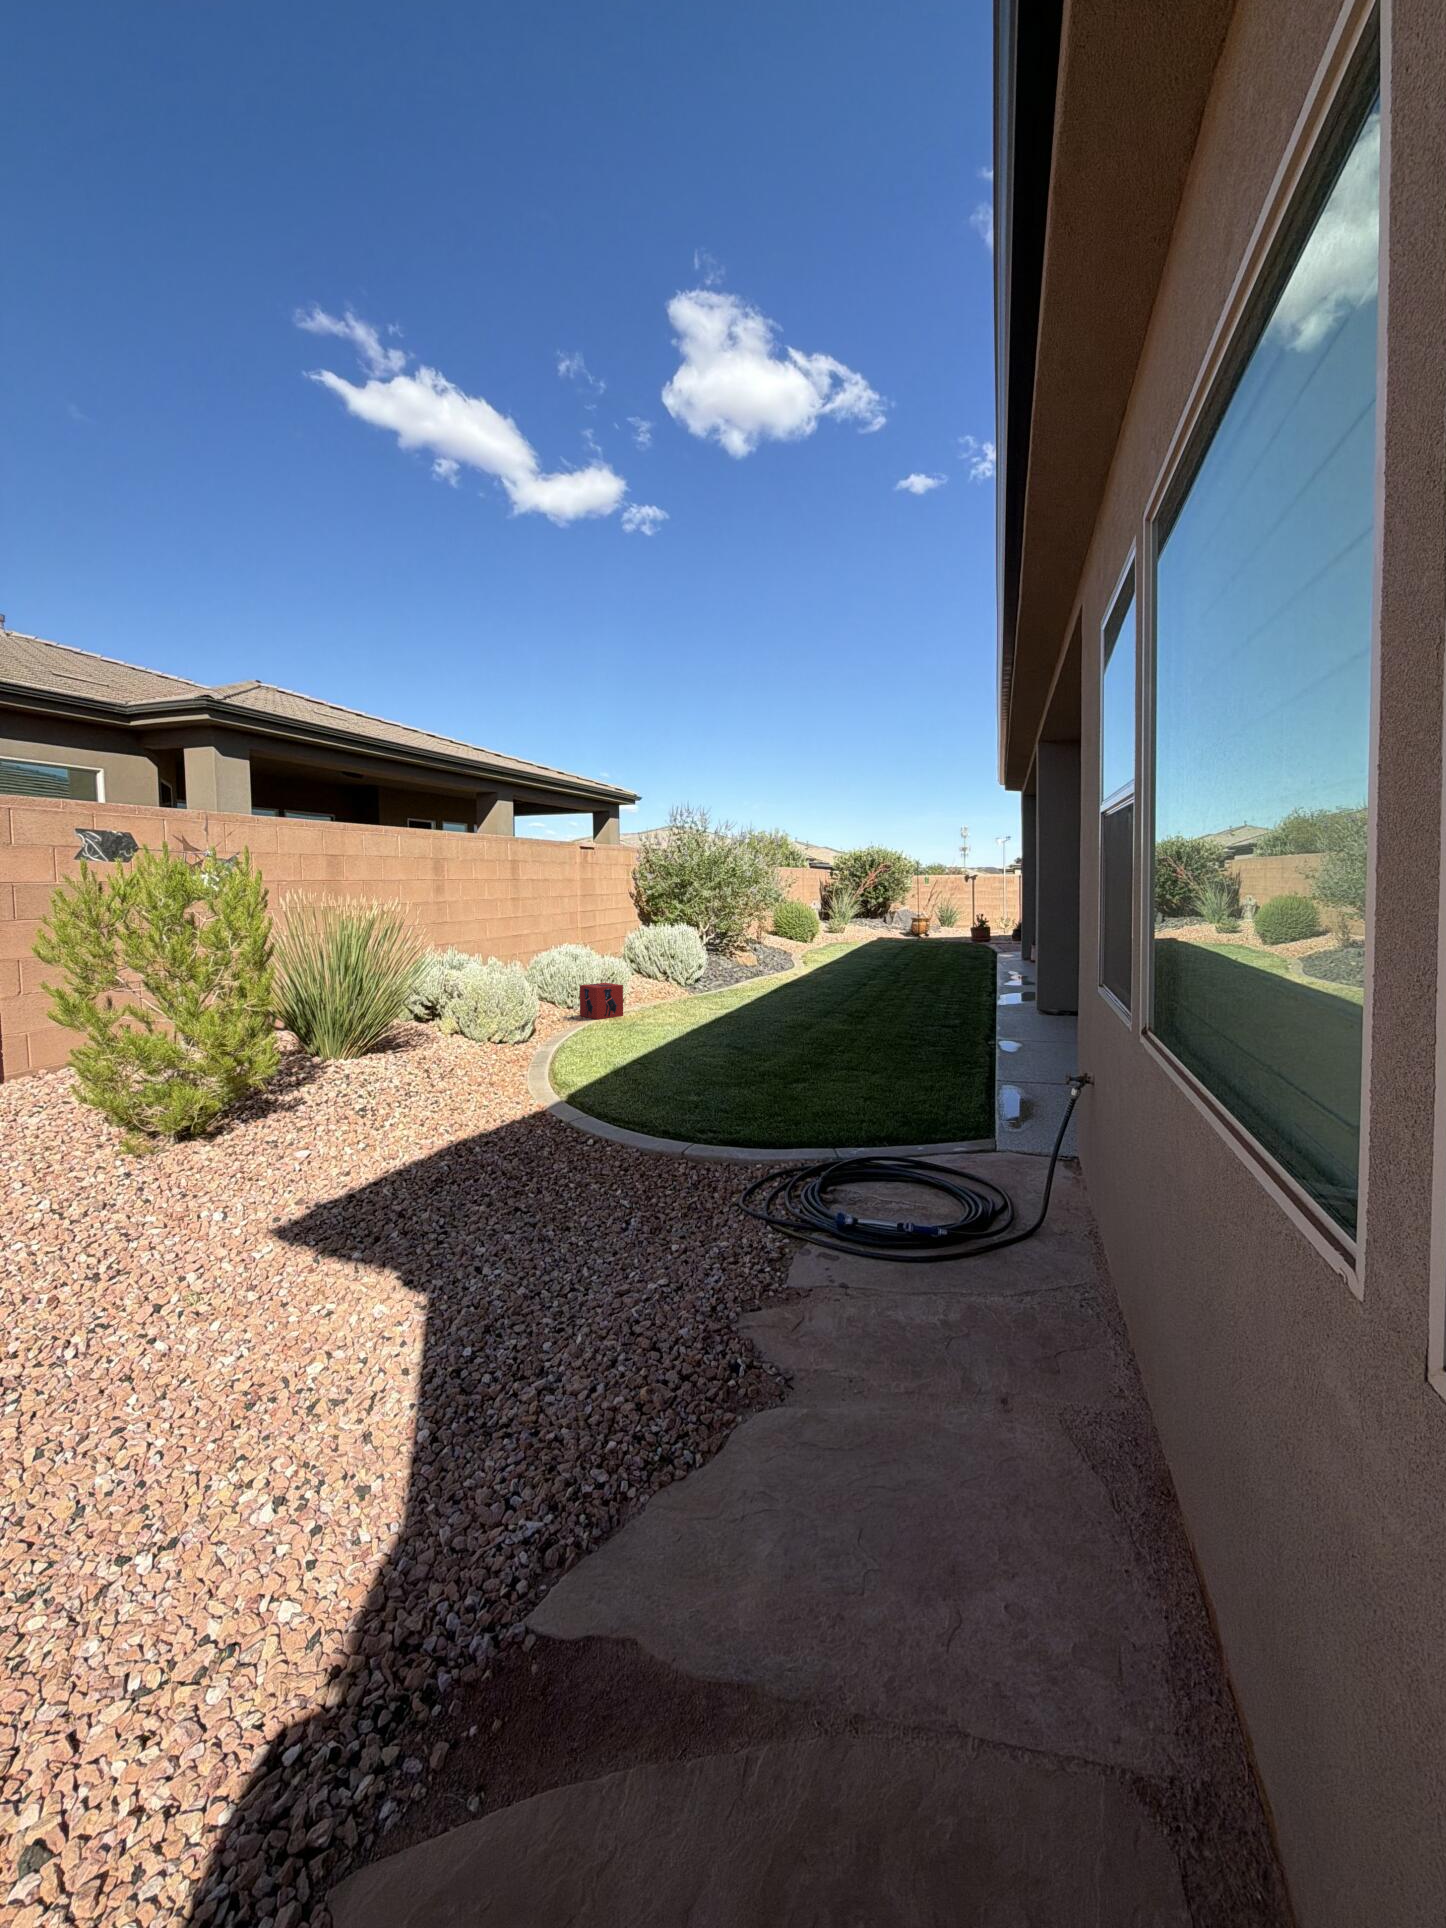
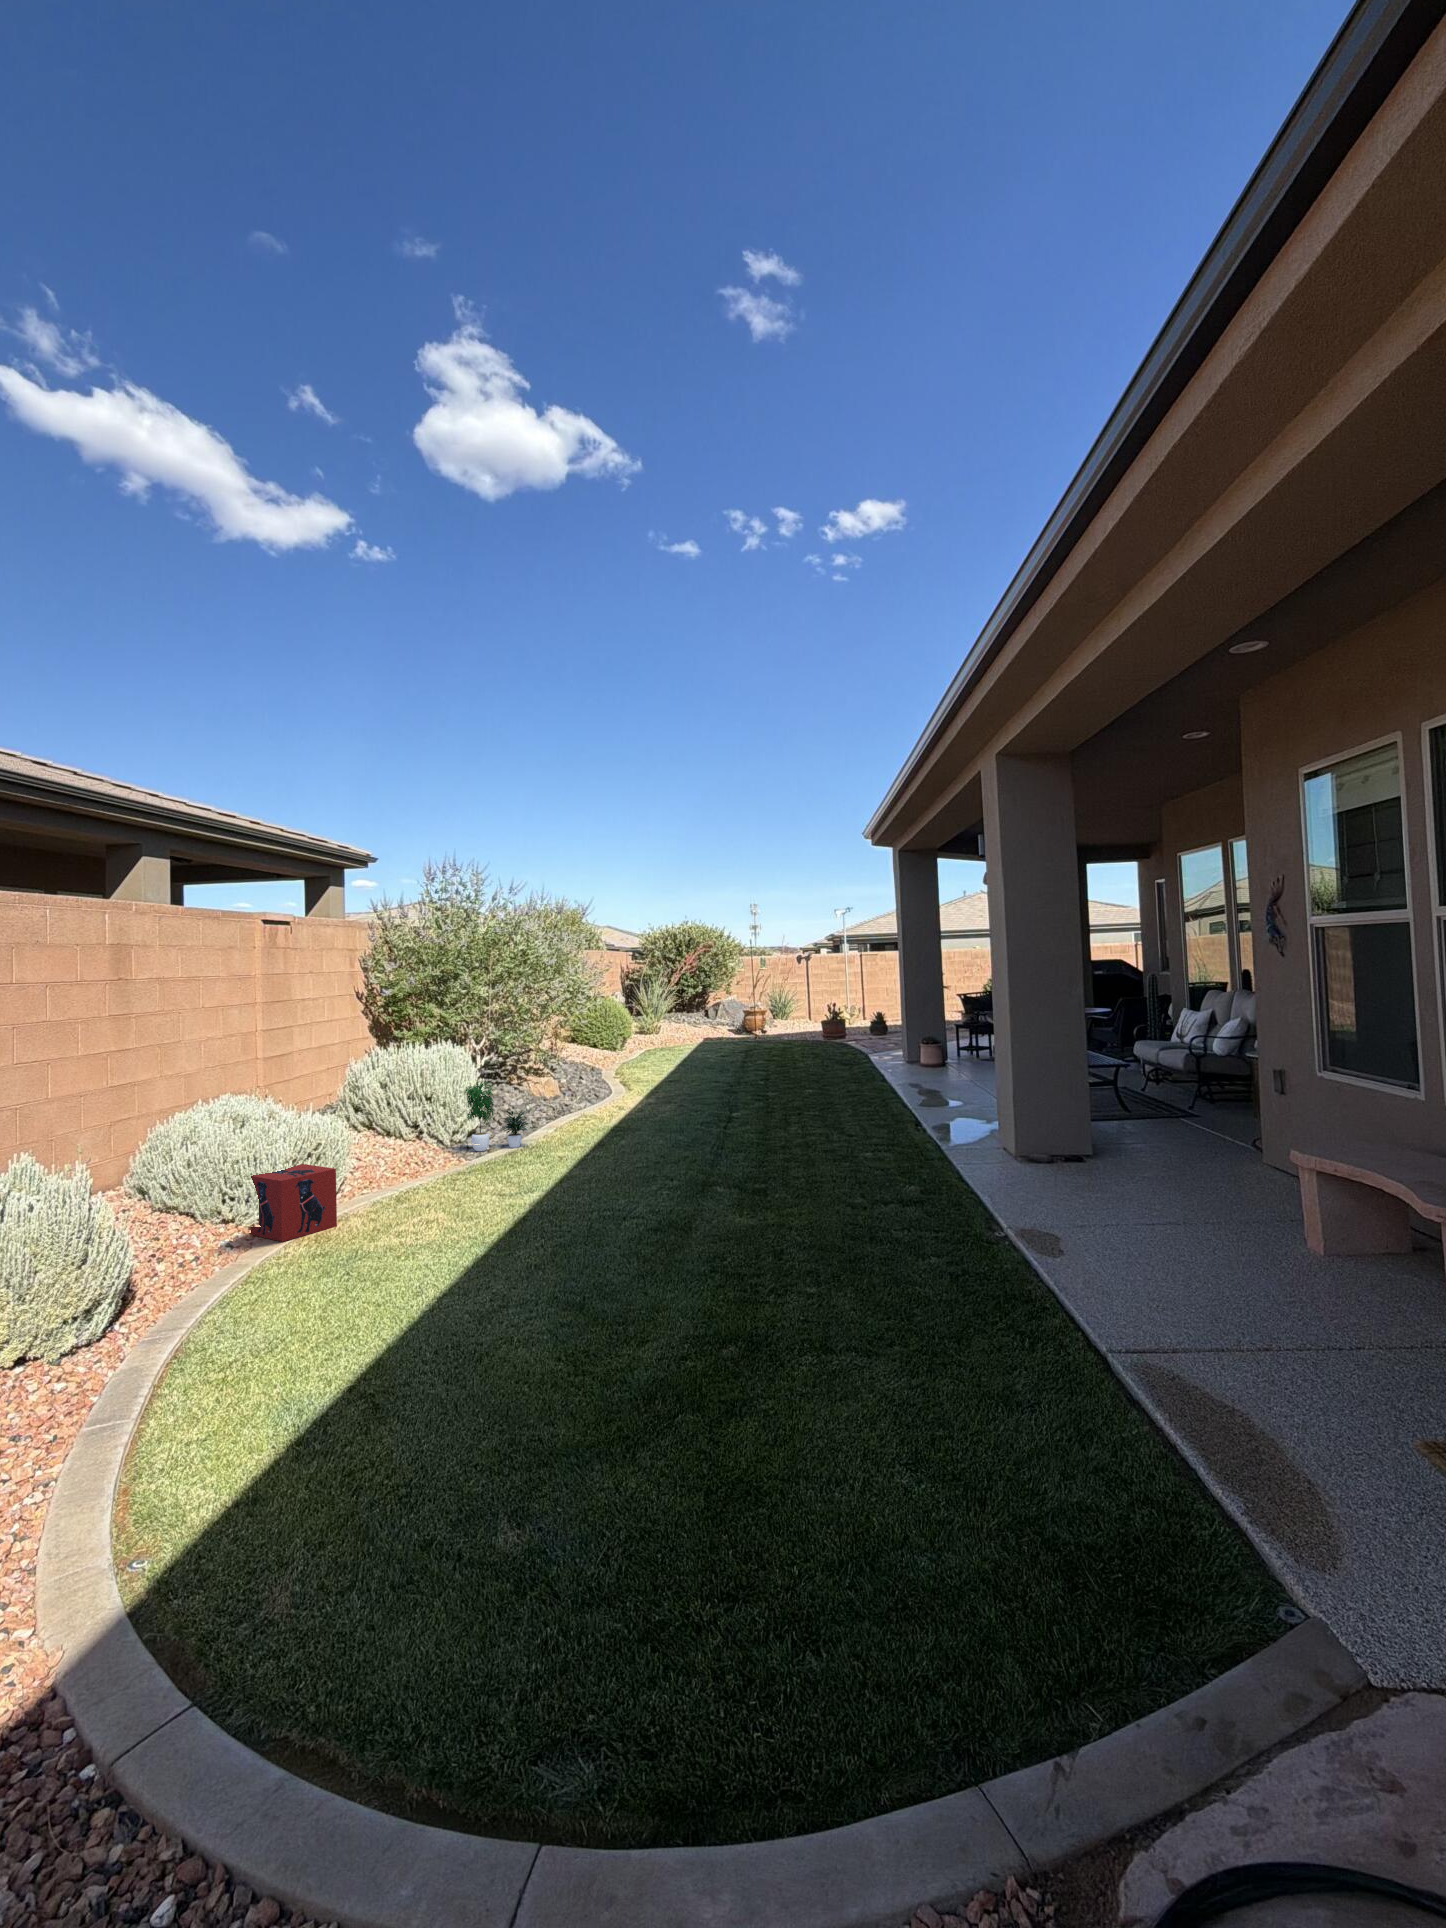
potted plant: none [693,946,733,991] -> present [465,1080,528,1151]

